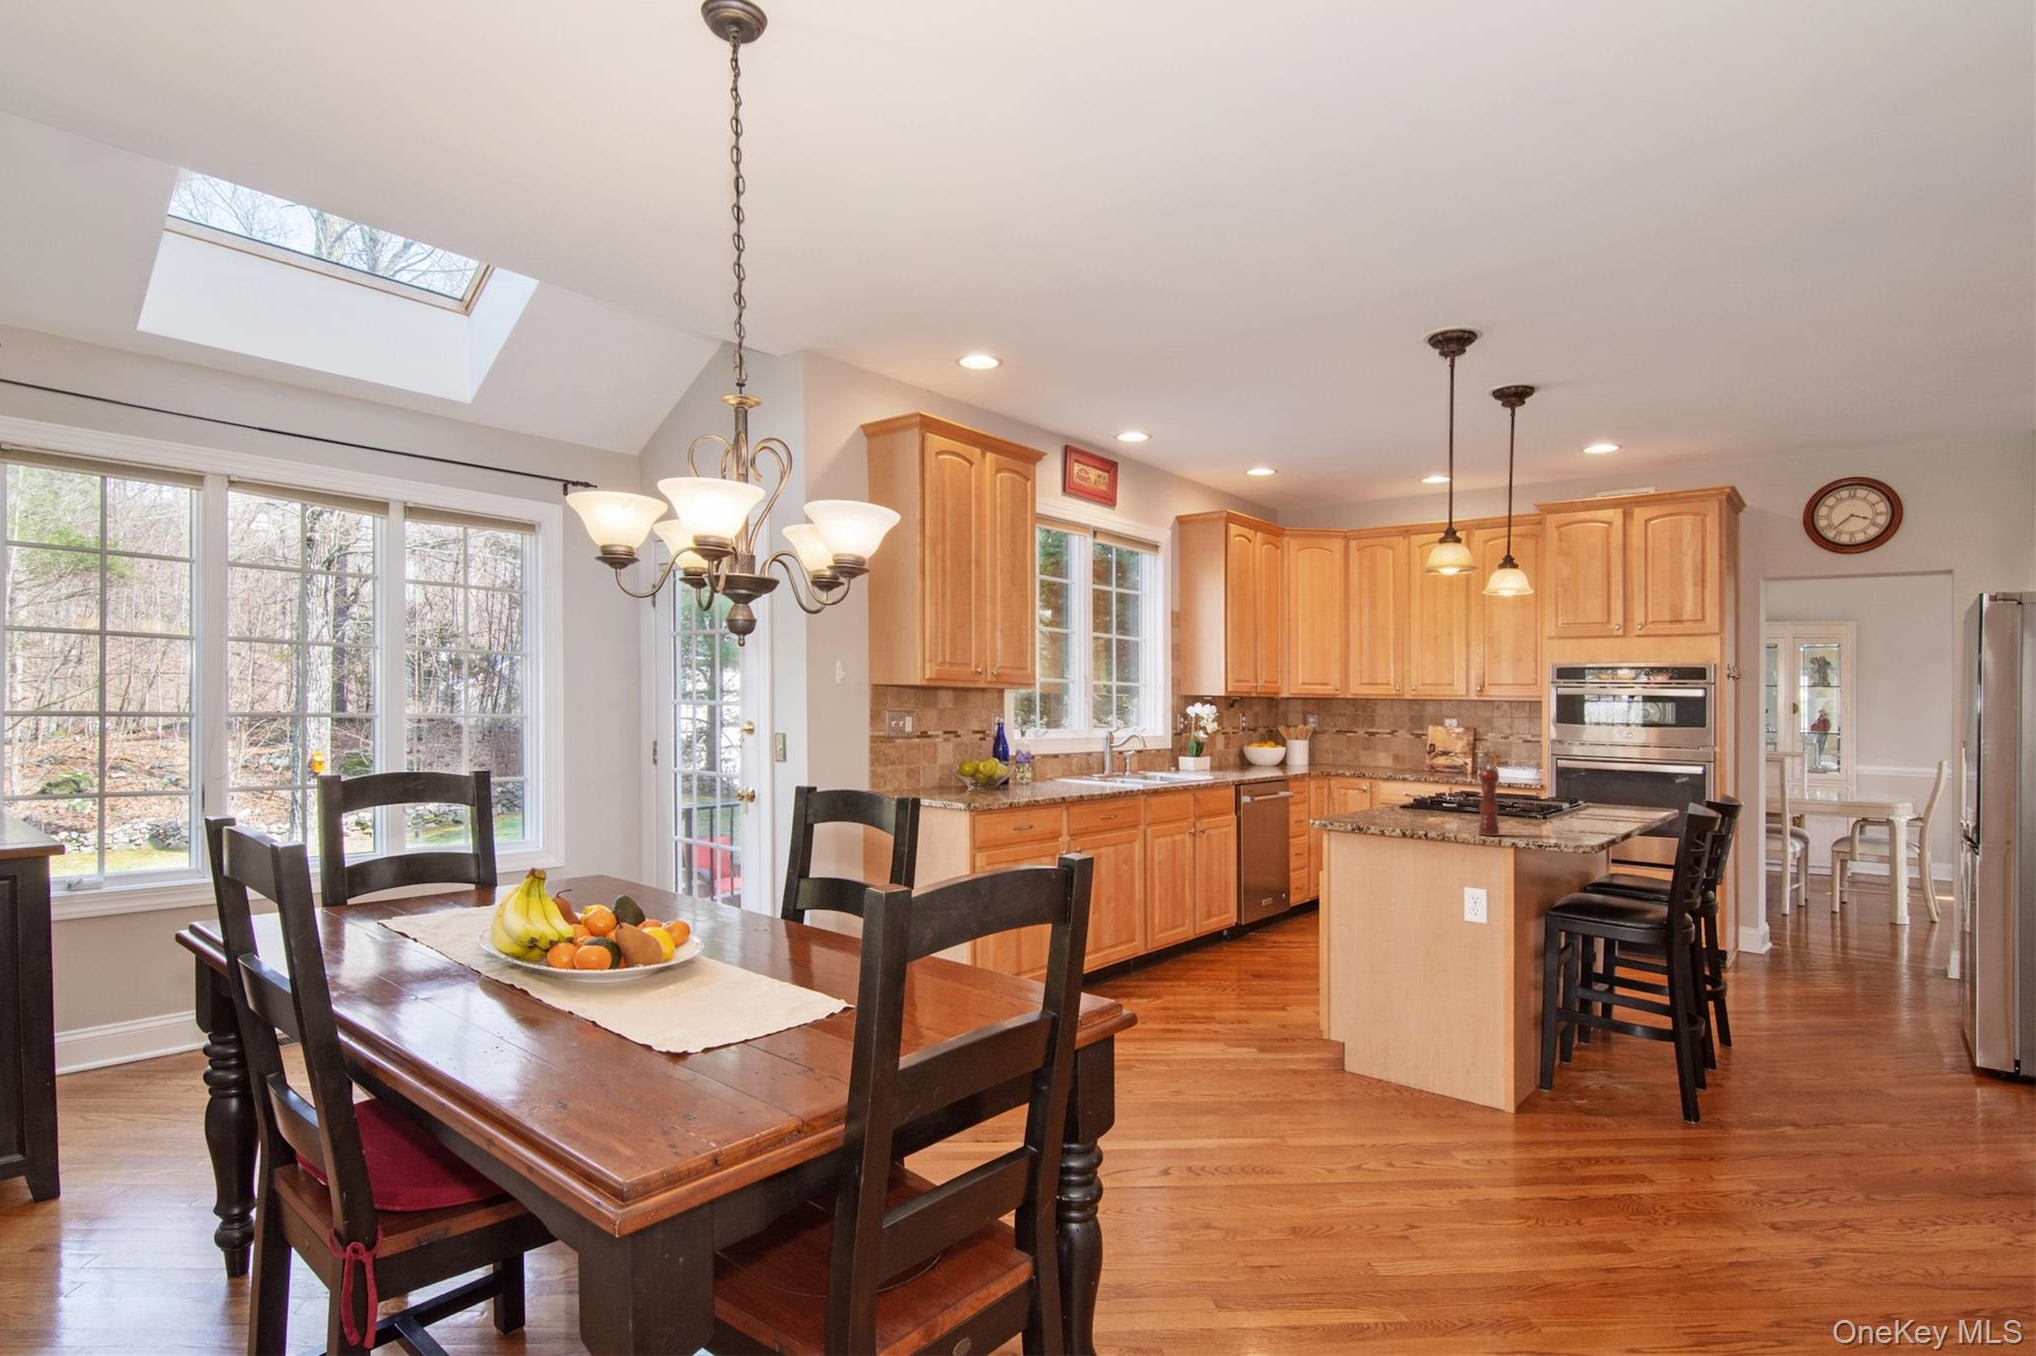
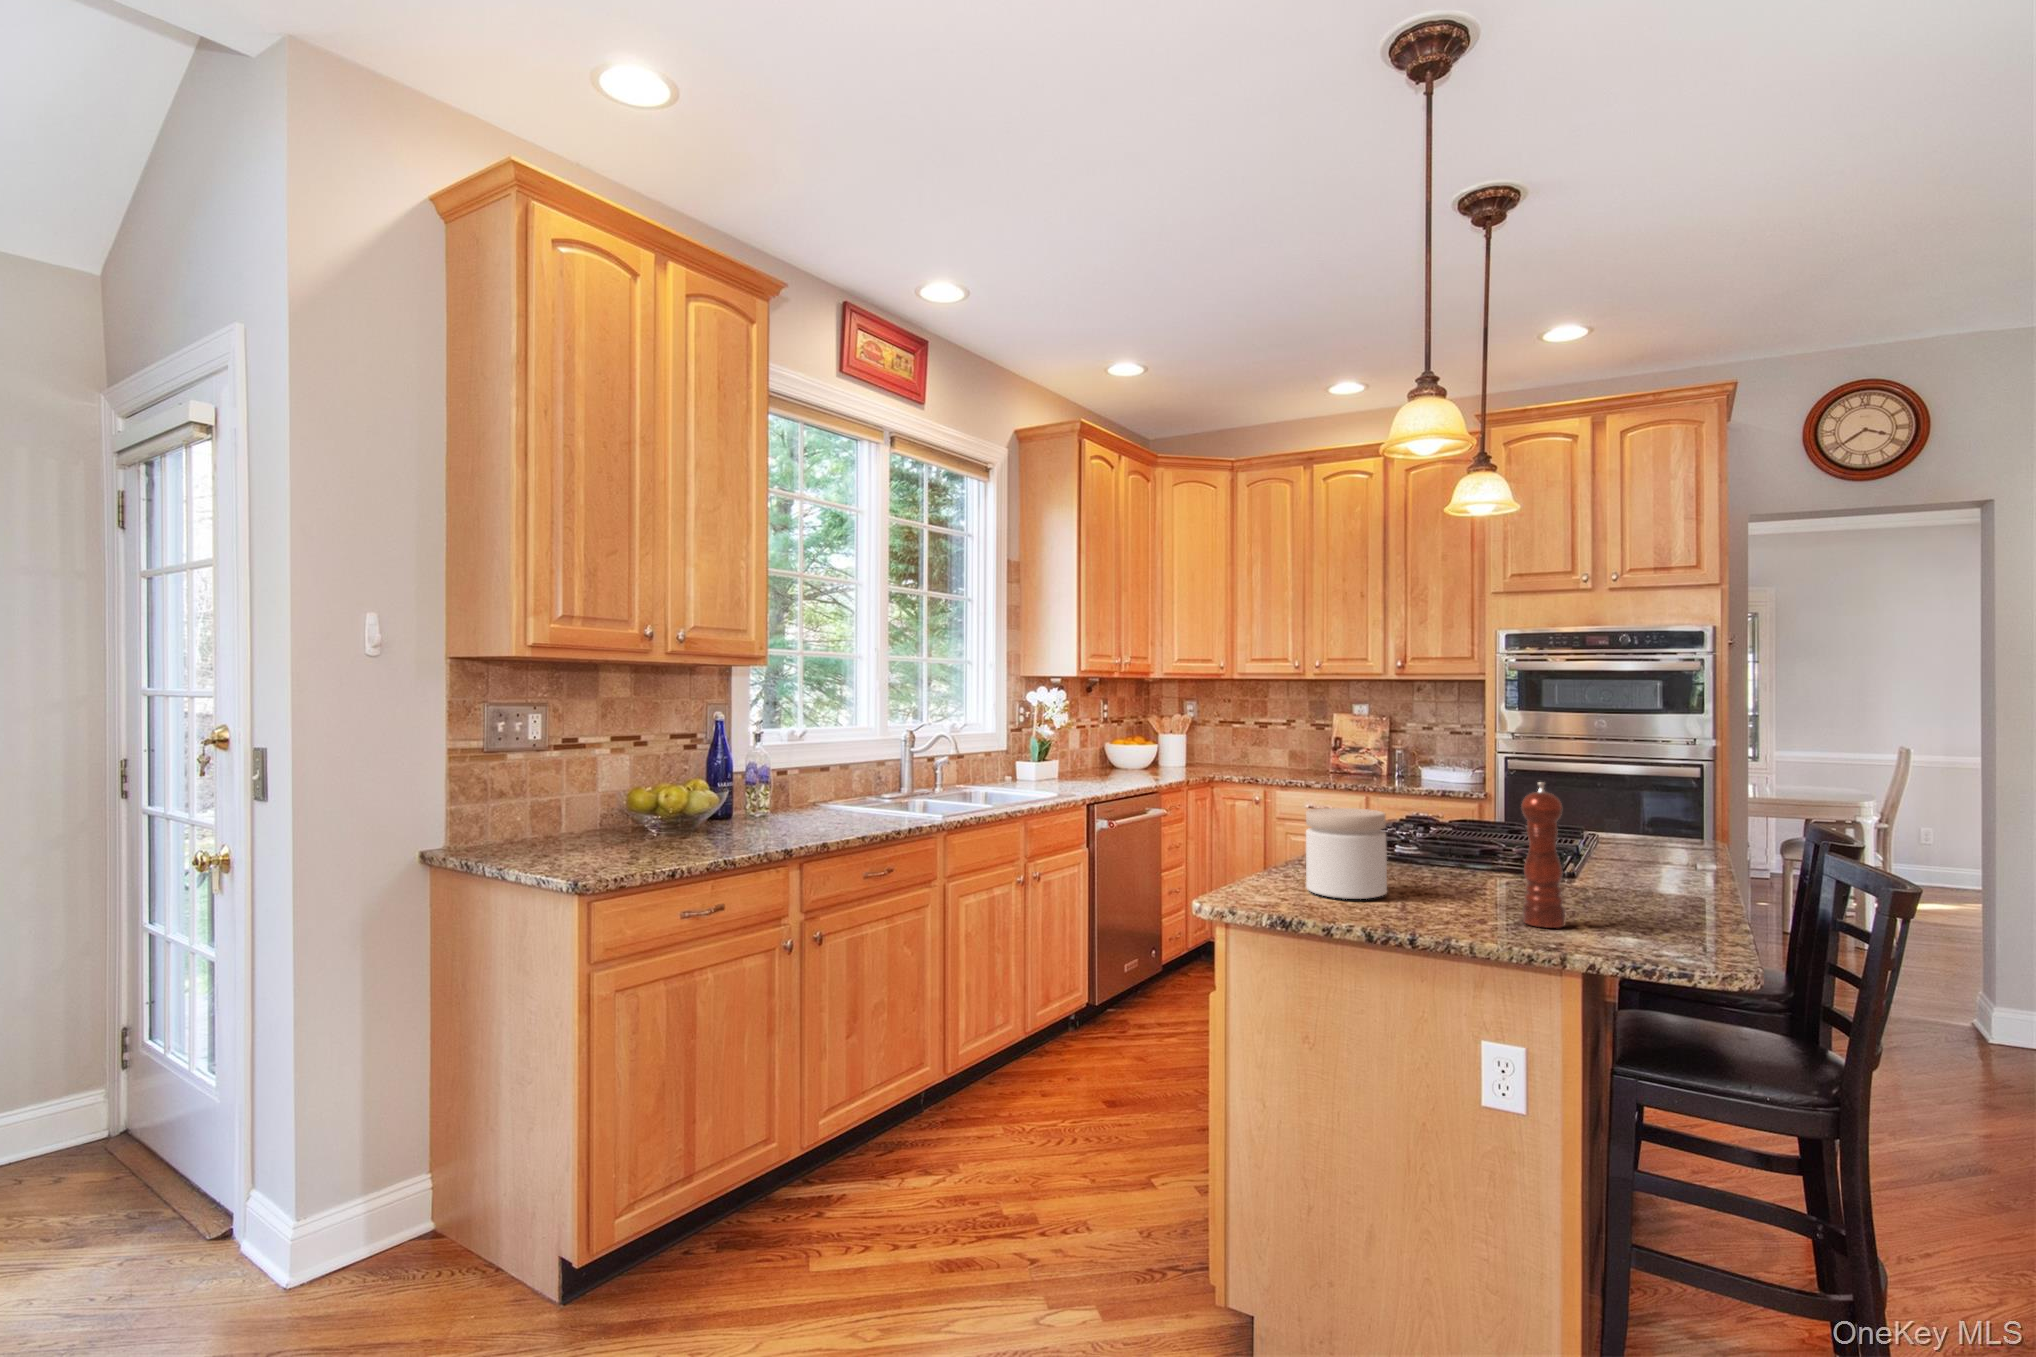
jar: none [1371,778,1415,825] -> present [1306,808,1387,899]

